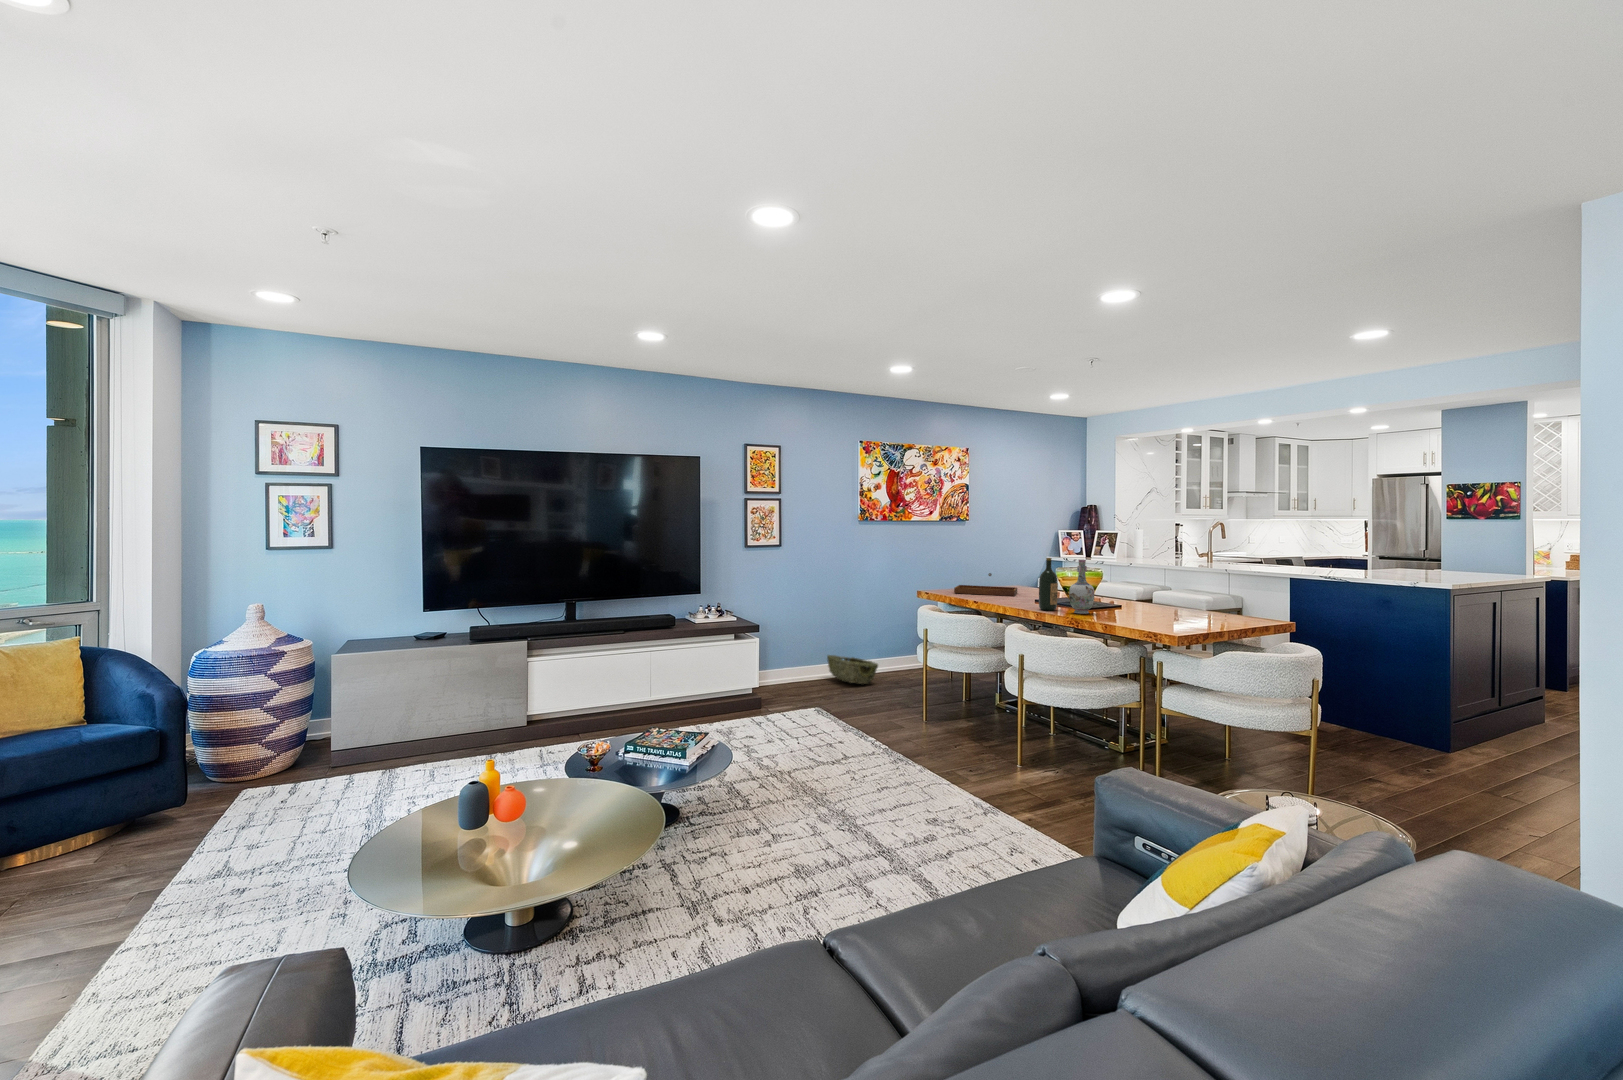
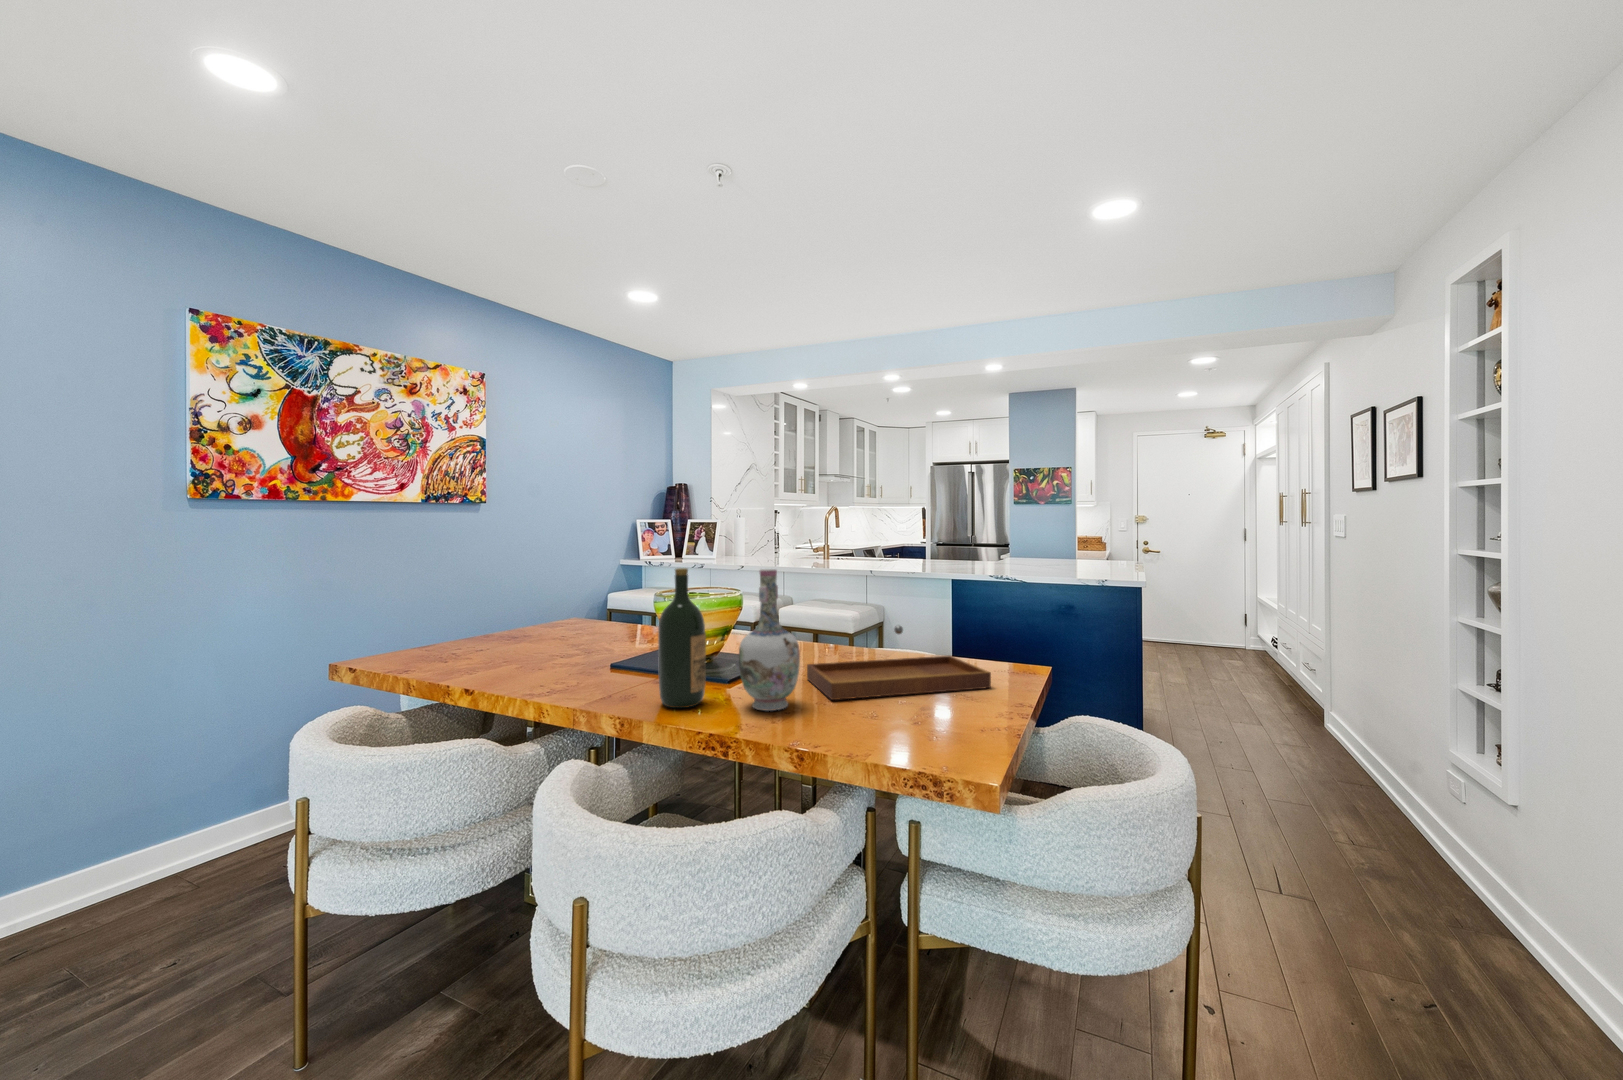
tray: present [954,573,1017,596] -> present [807,625,991,700]
woven basket: present [827,655,878,684] -> none [79,828,245,921]

